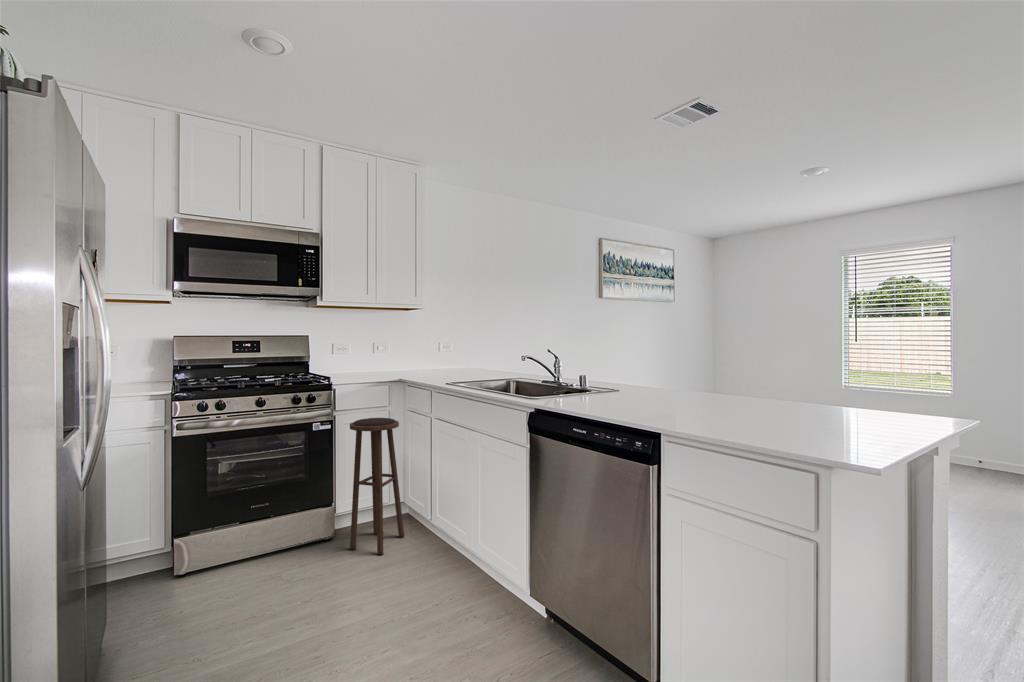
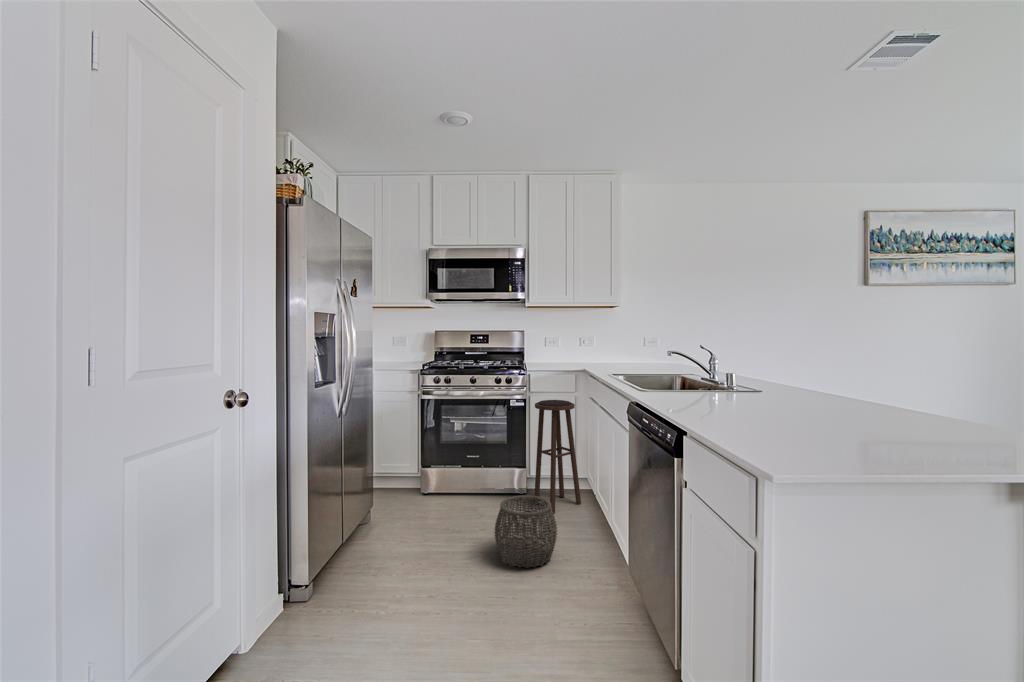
woven basket: none [353,537,433,632] -> present [494,495,557,568]

